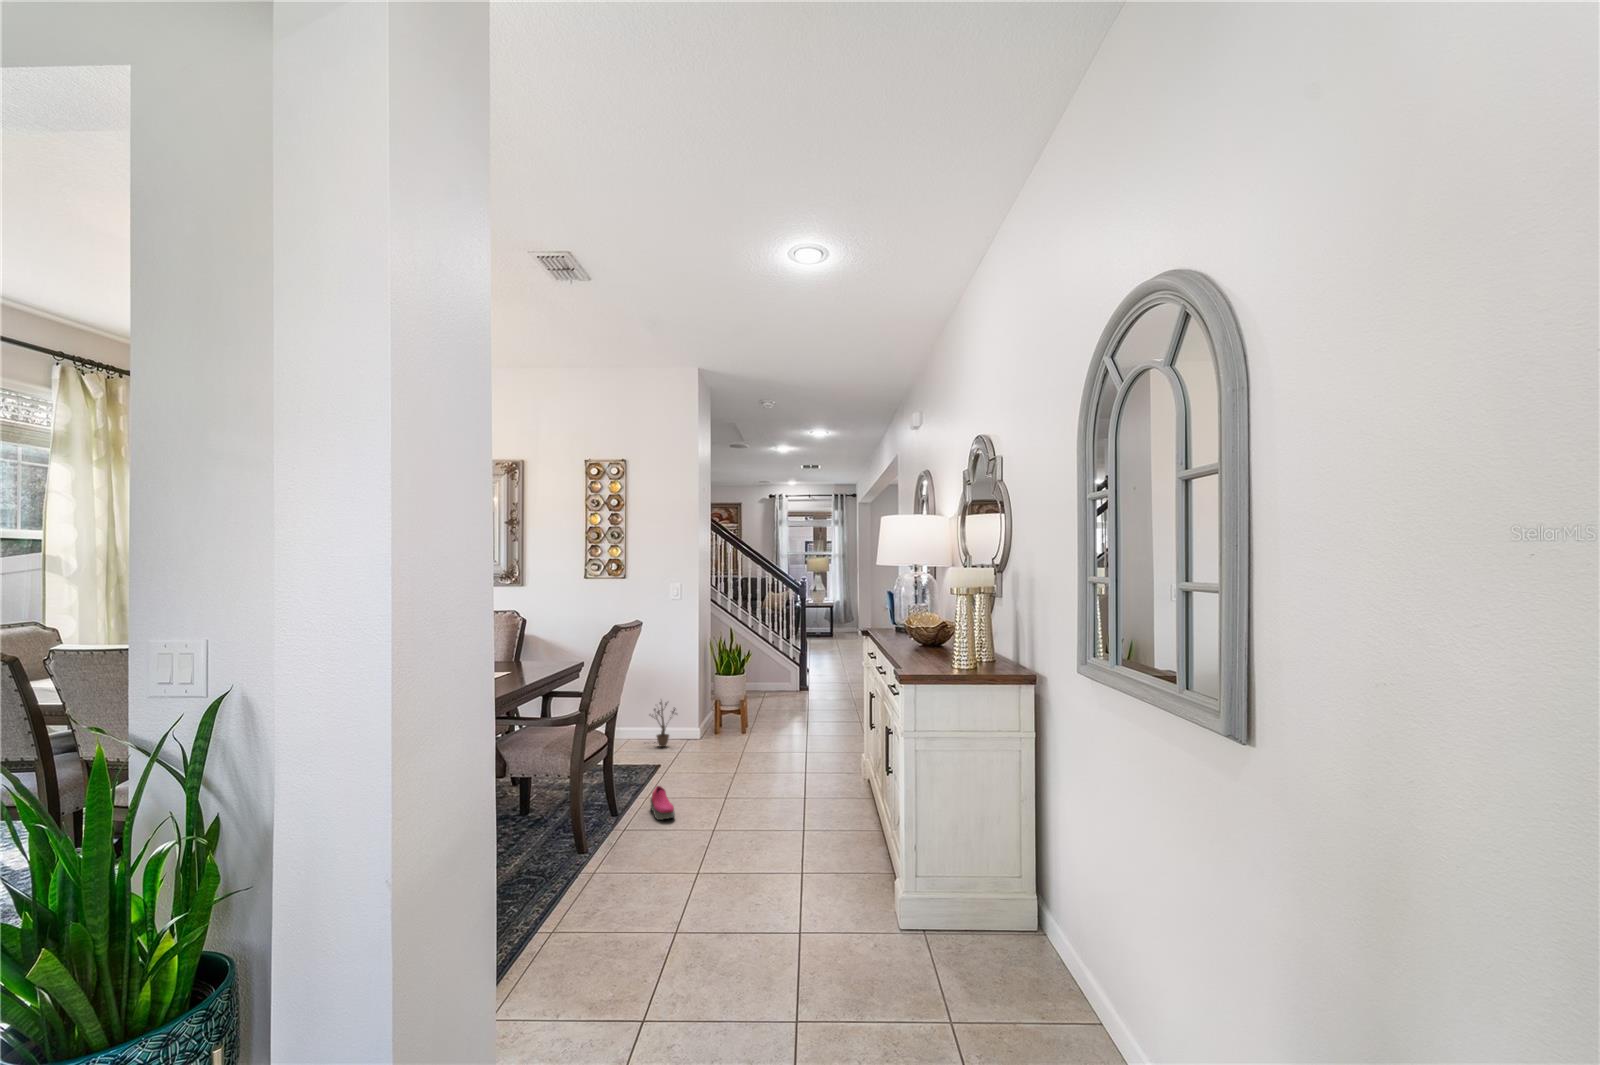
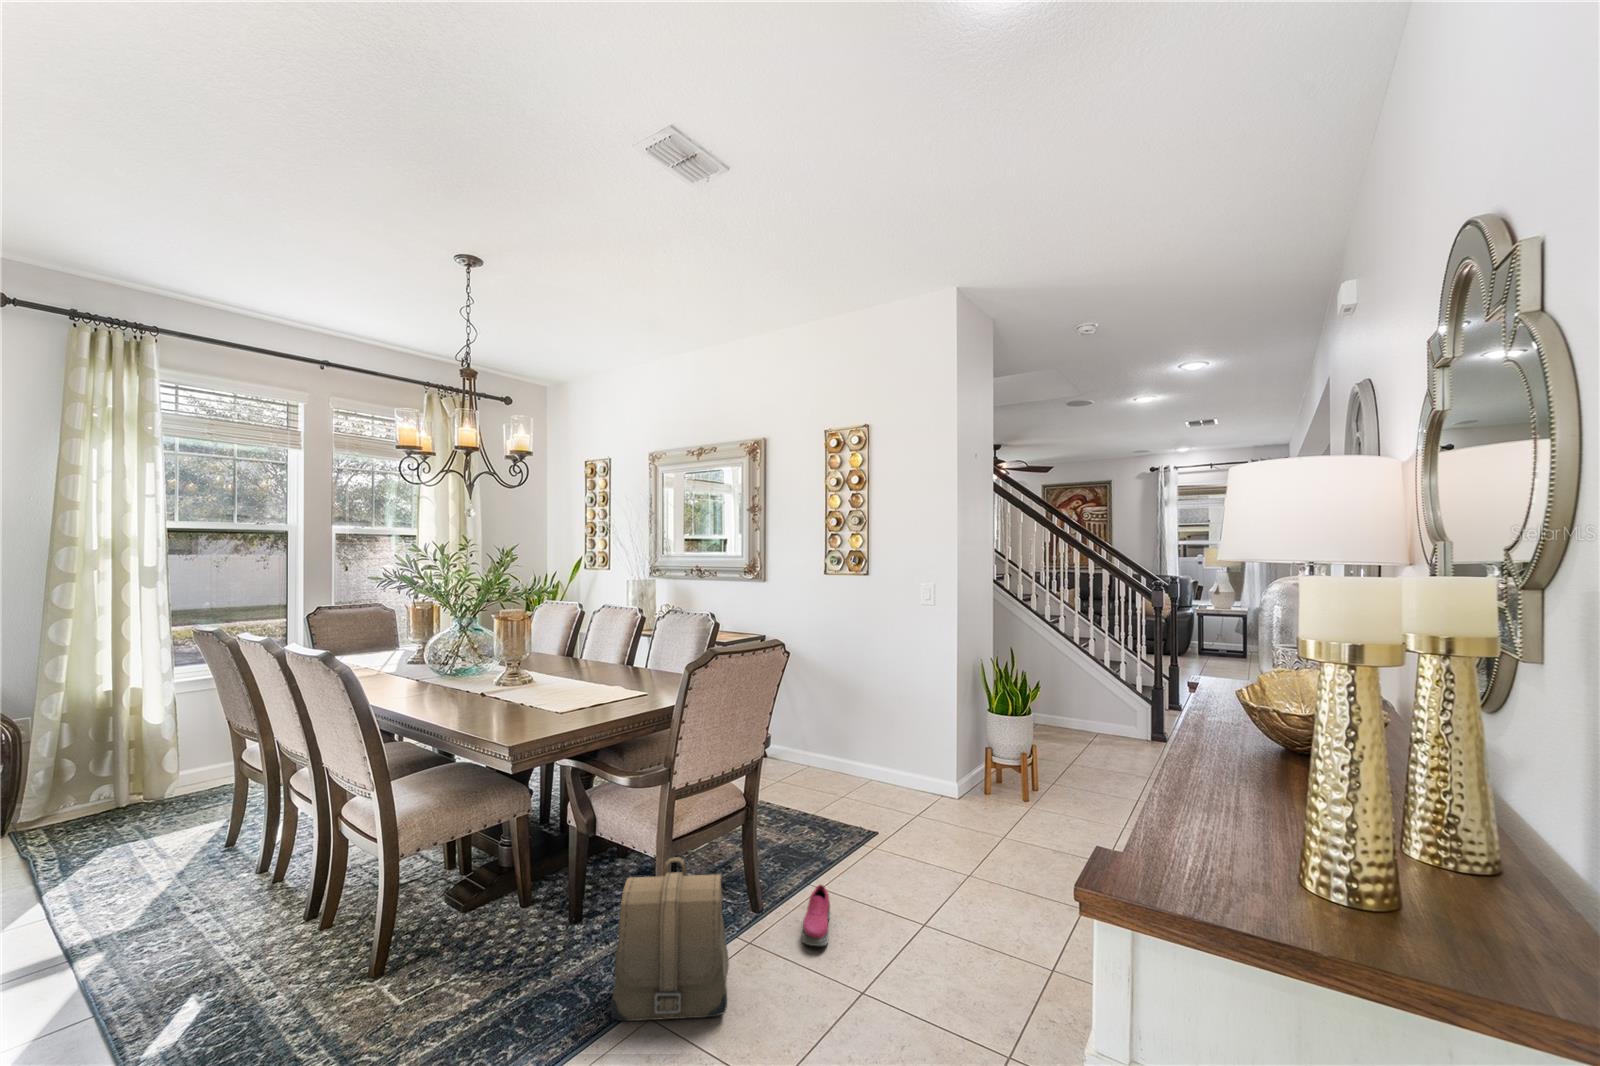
decorative plant: present [654,702,676,747] -> none [885,737,926,801]
backpack: none [555,765,643,875] -> present [610,857,729,1021]

